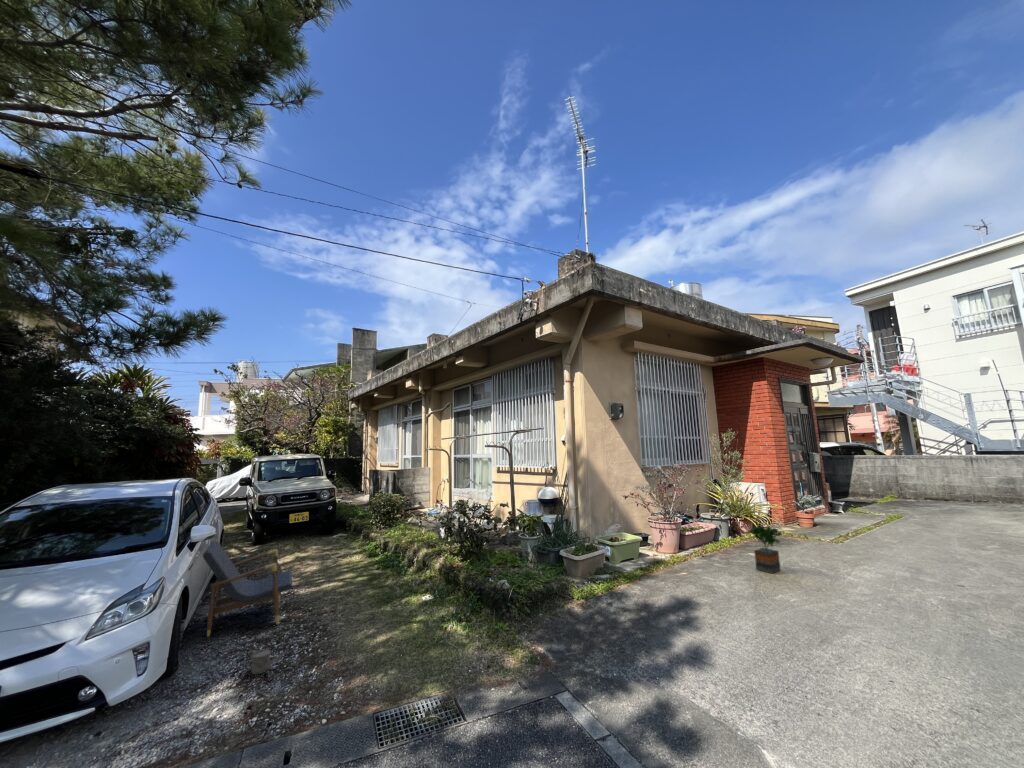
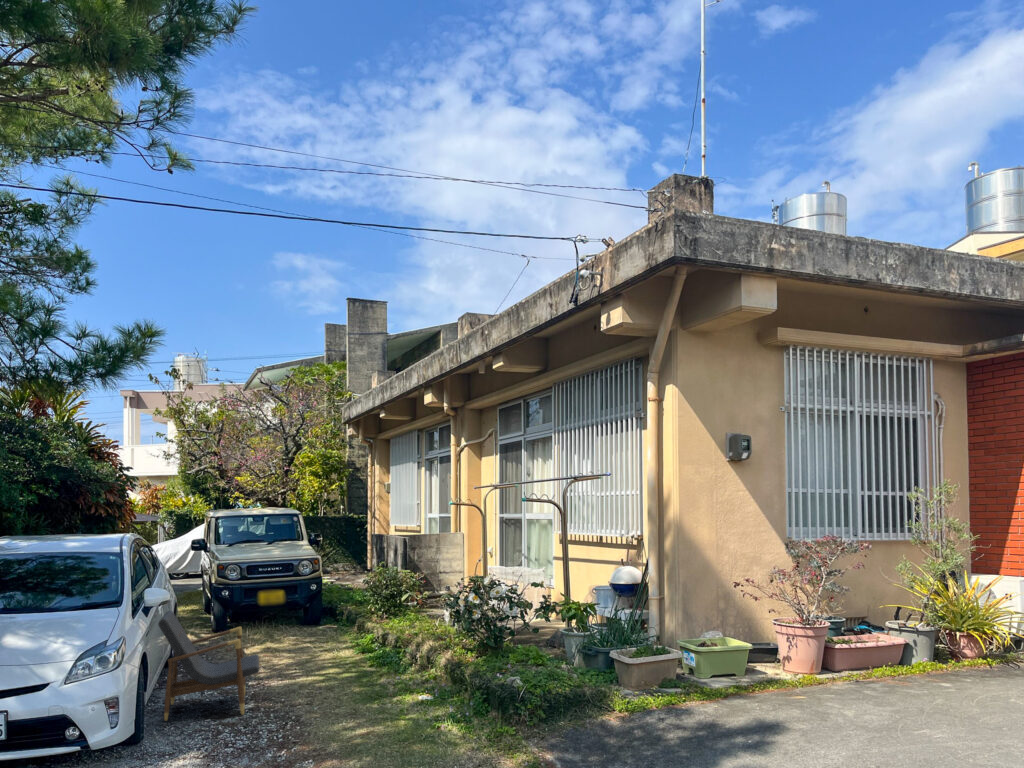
potted tree: present [752,526,781,573] -> none [899,624,947,695]
watering can: present [250,649,282,674] -> none [213,728,247,752]

